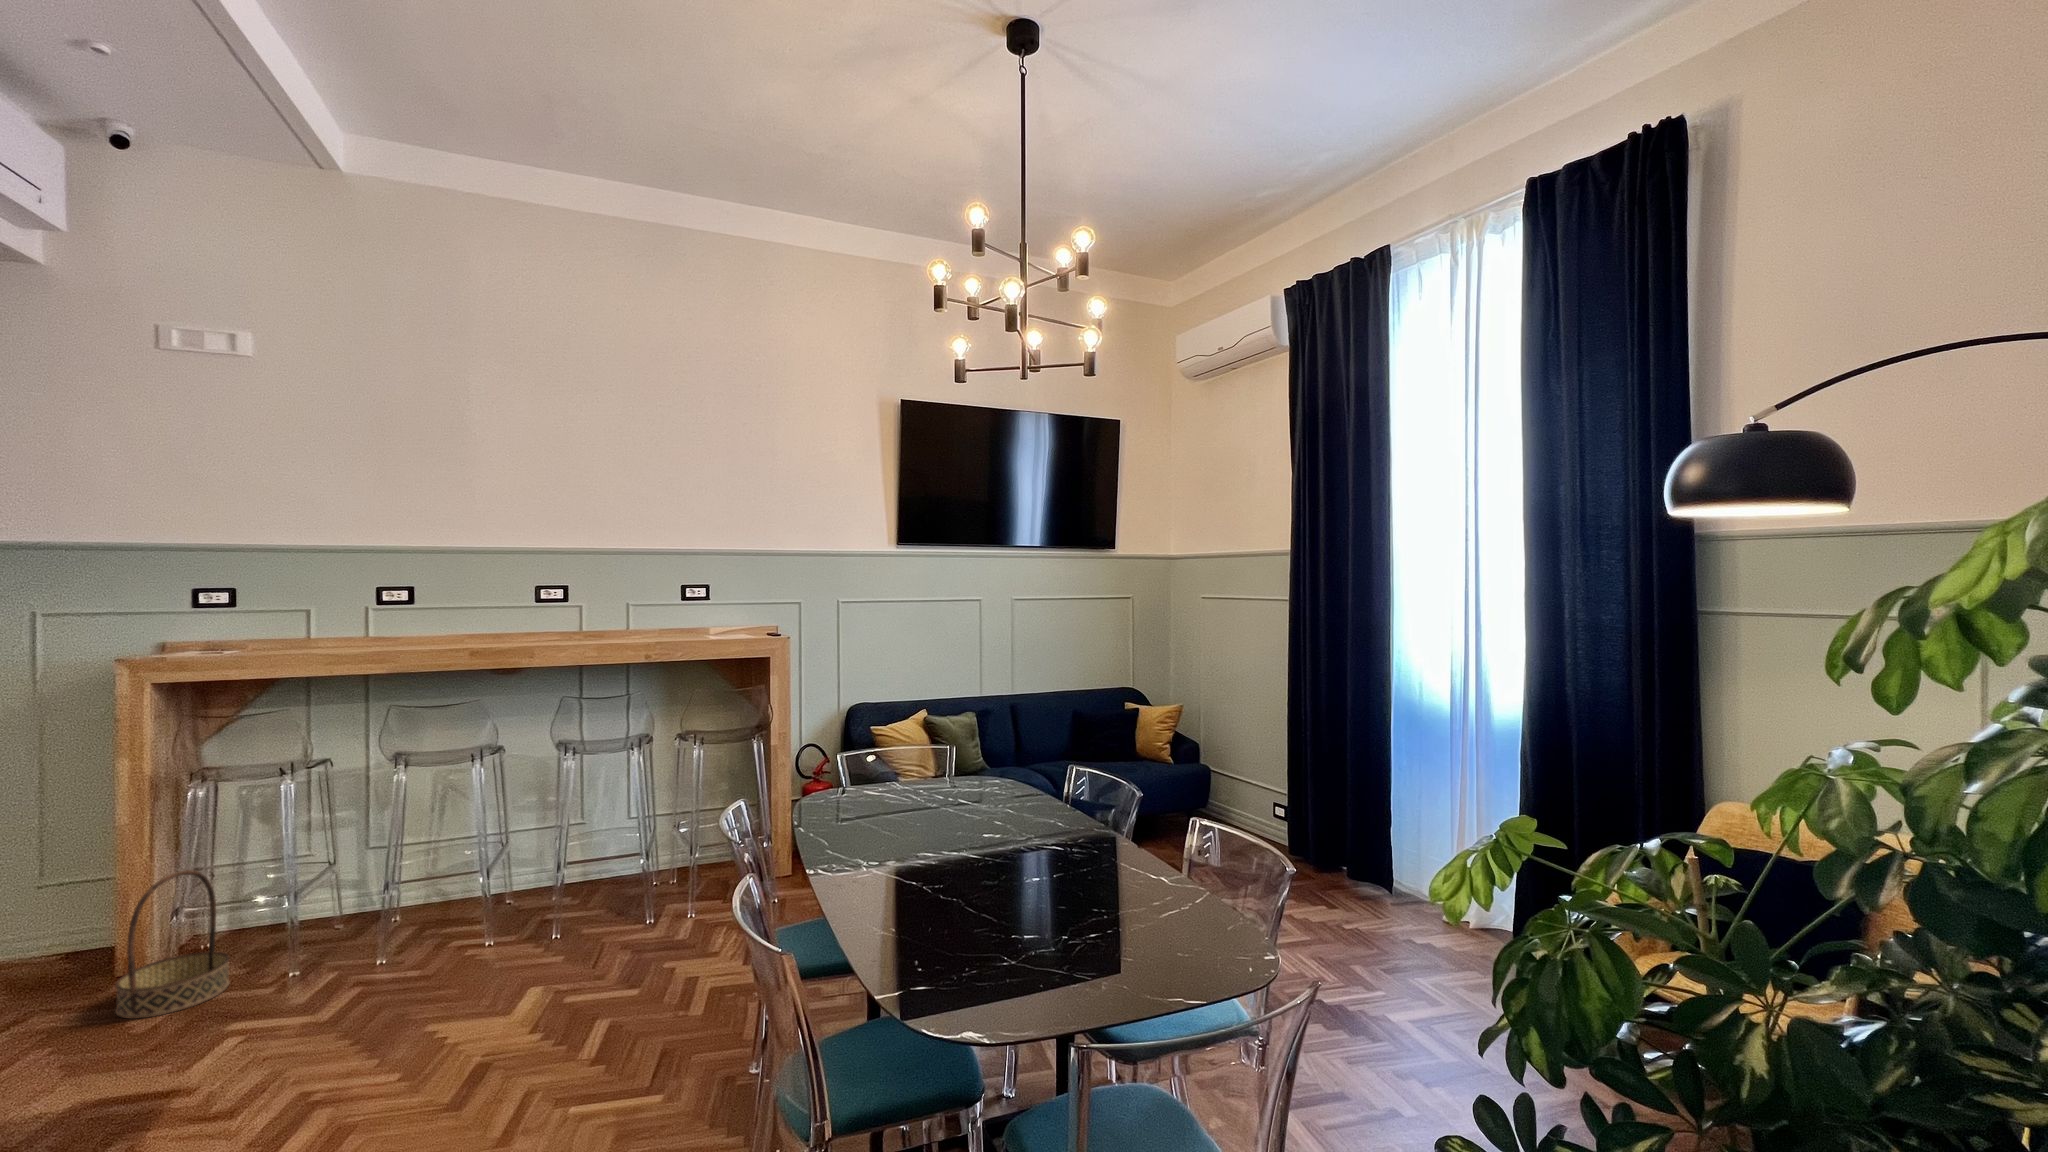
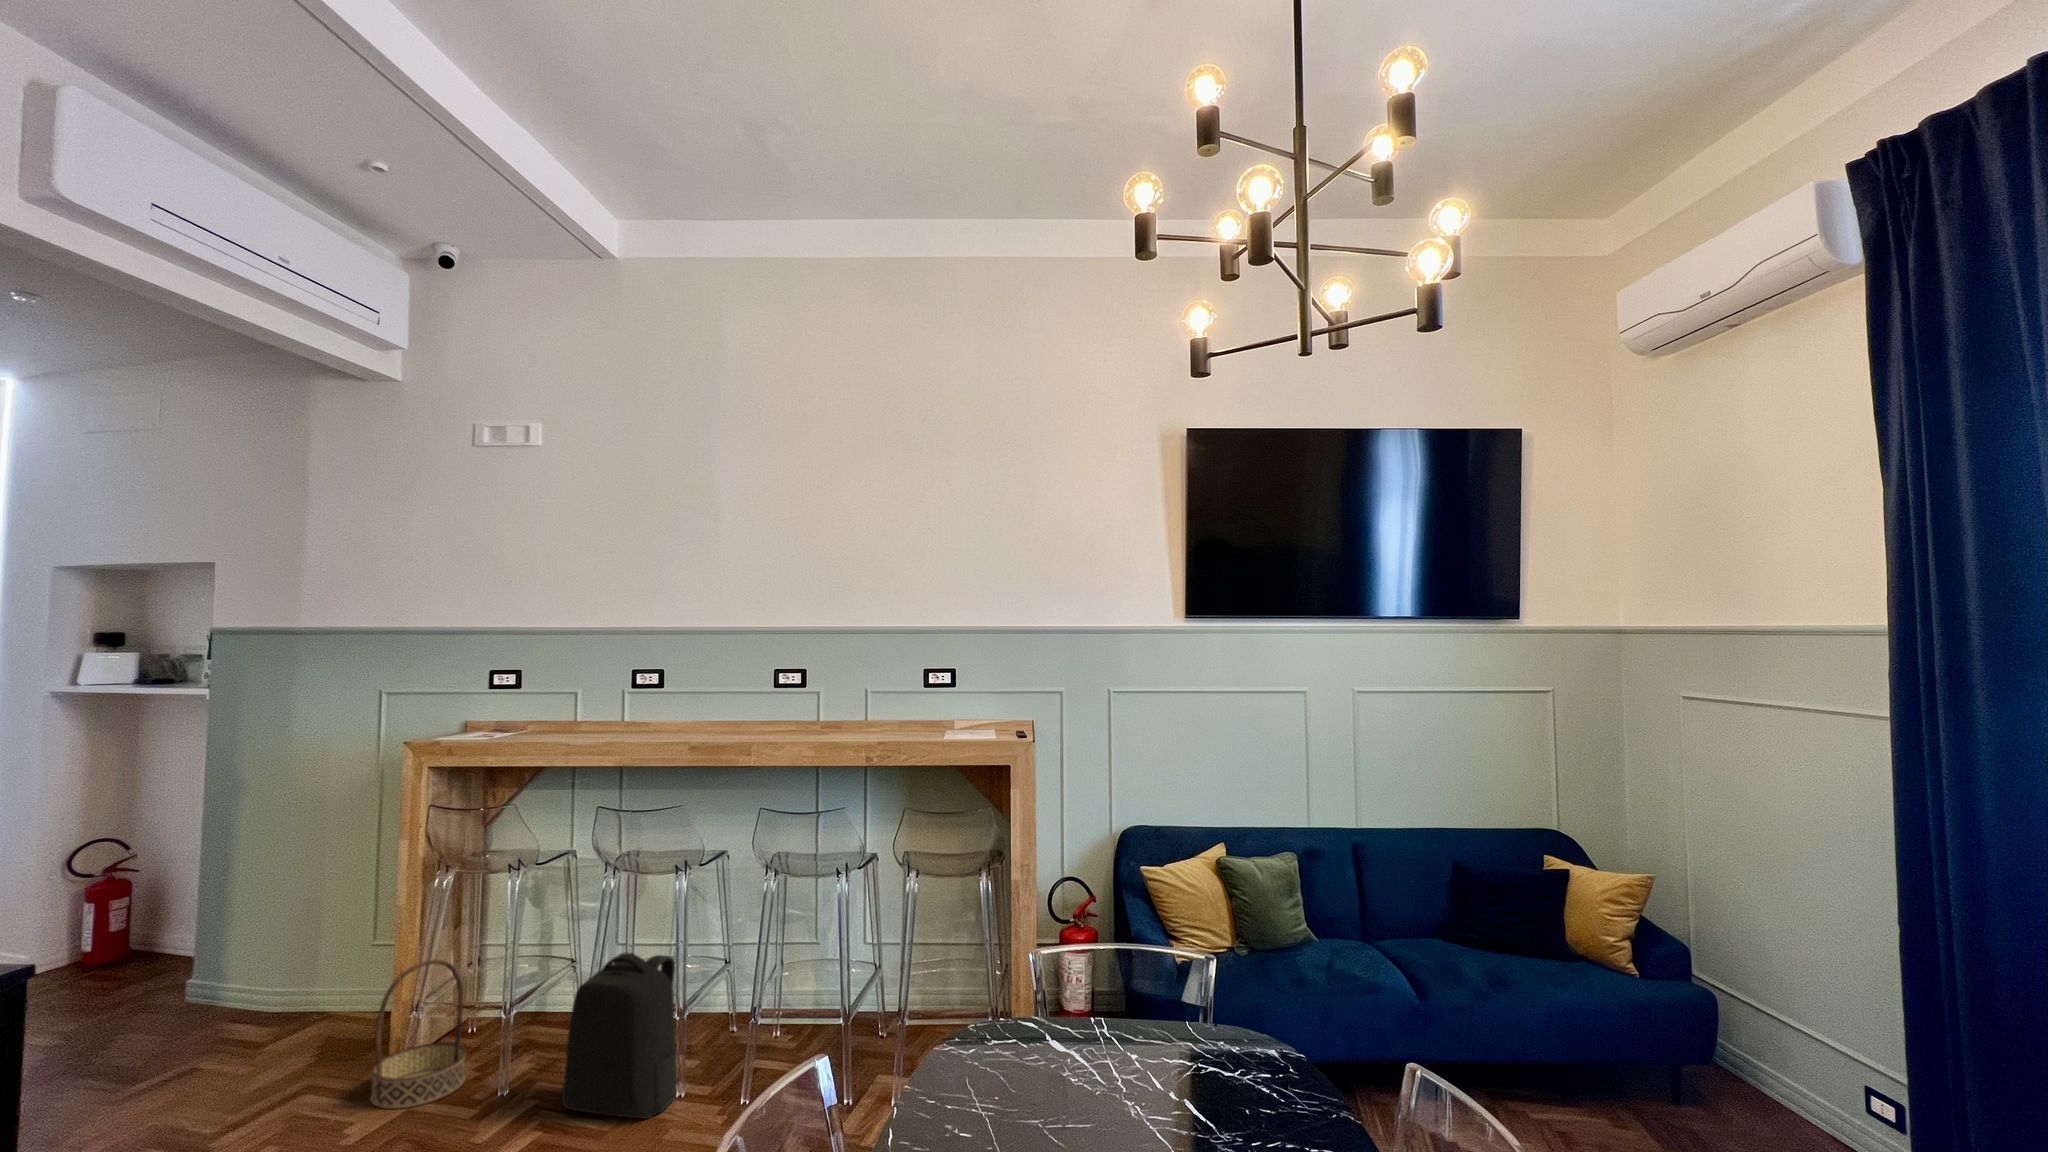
backpack: none [368,834,486,979] -> present [562,953,679,1119]

